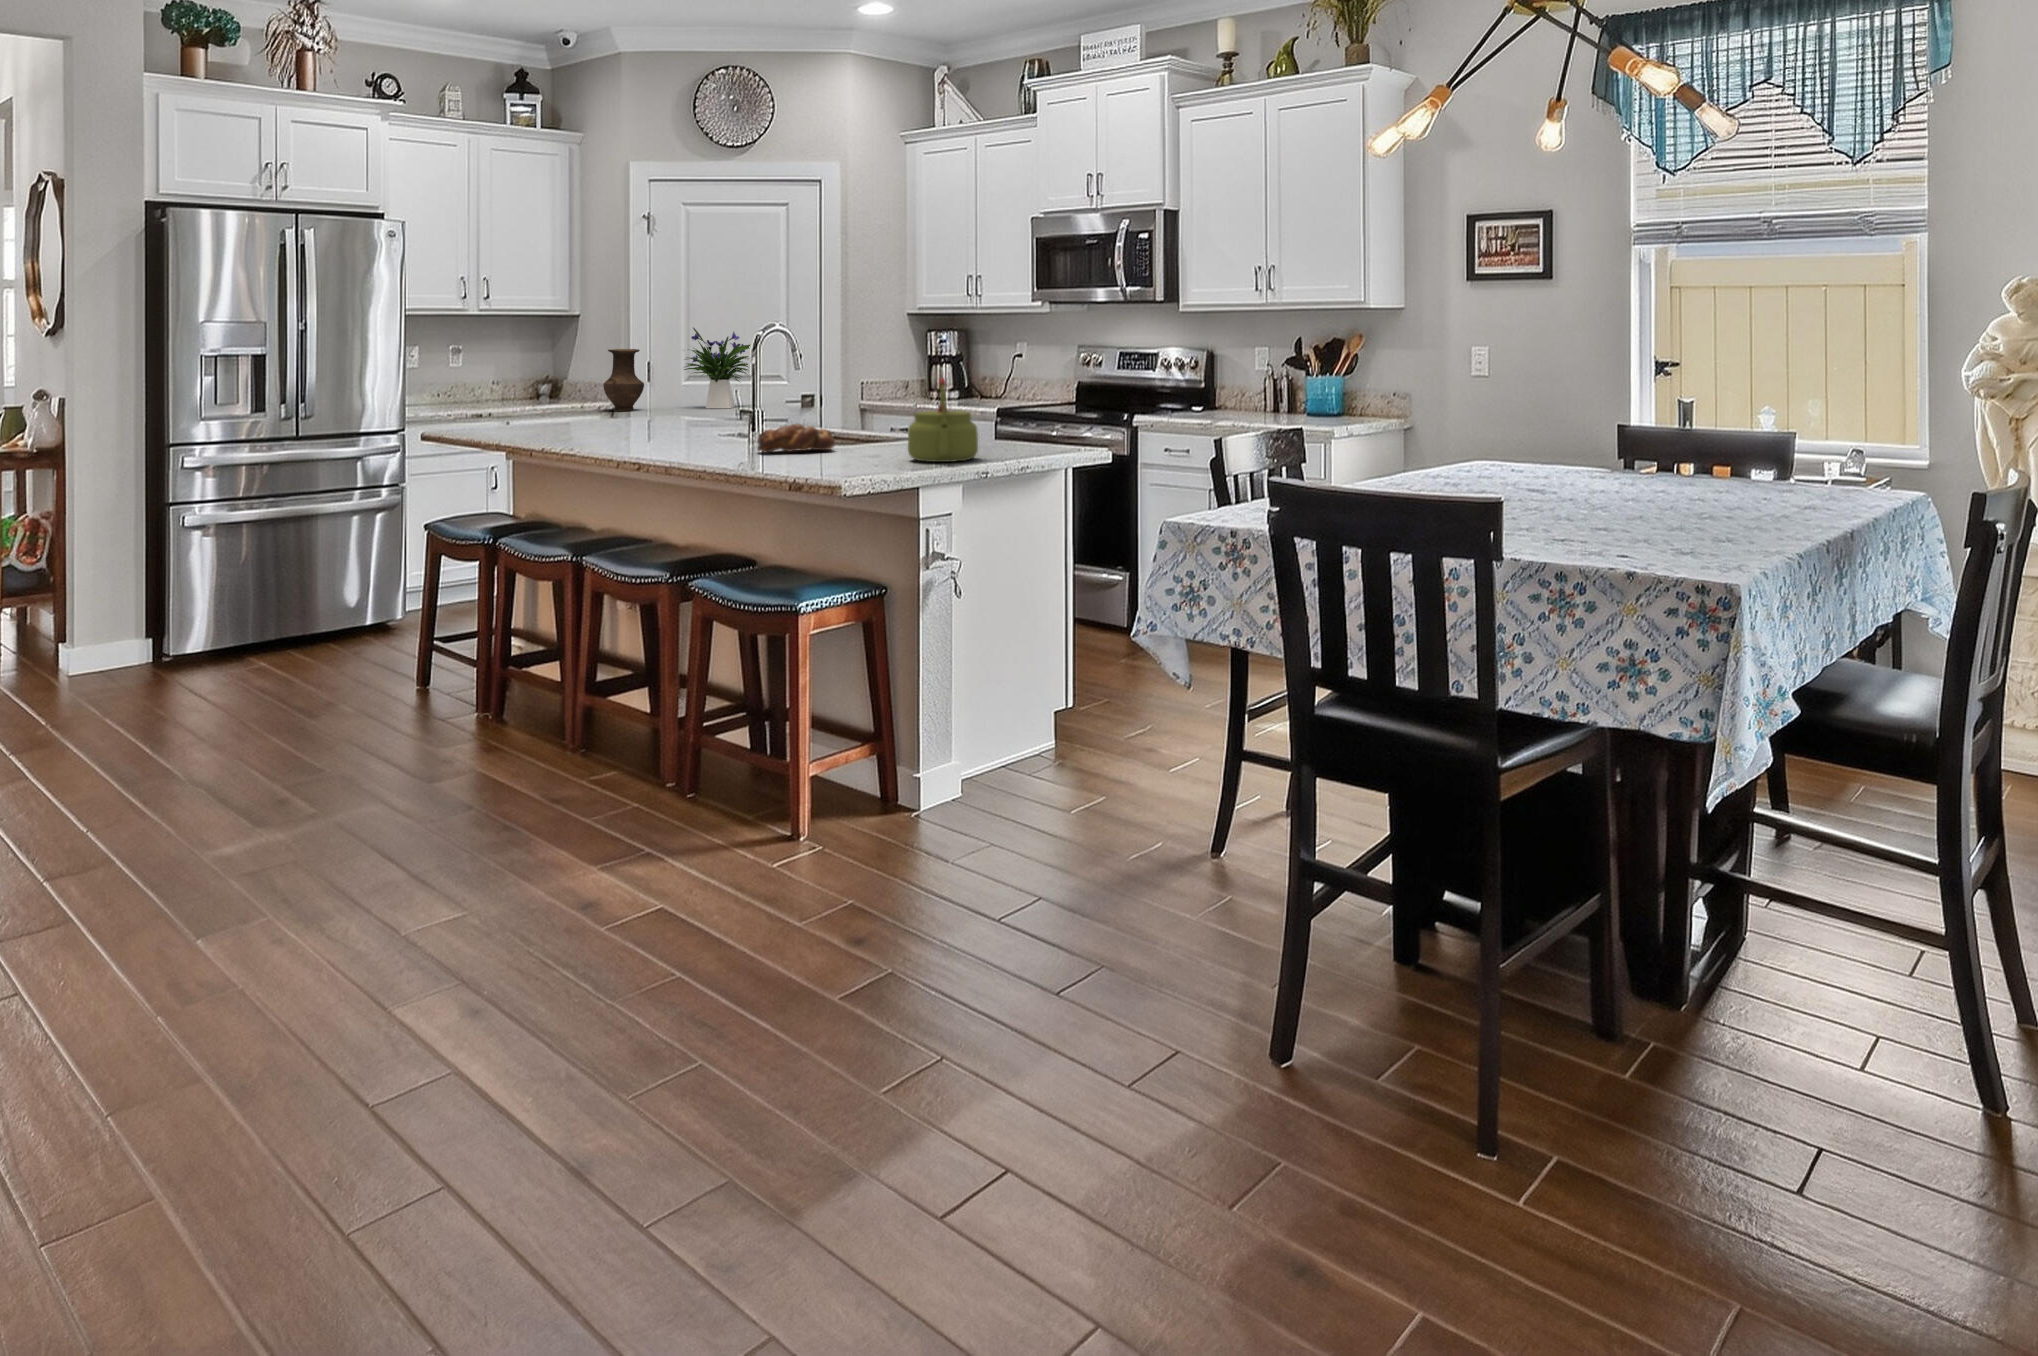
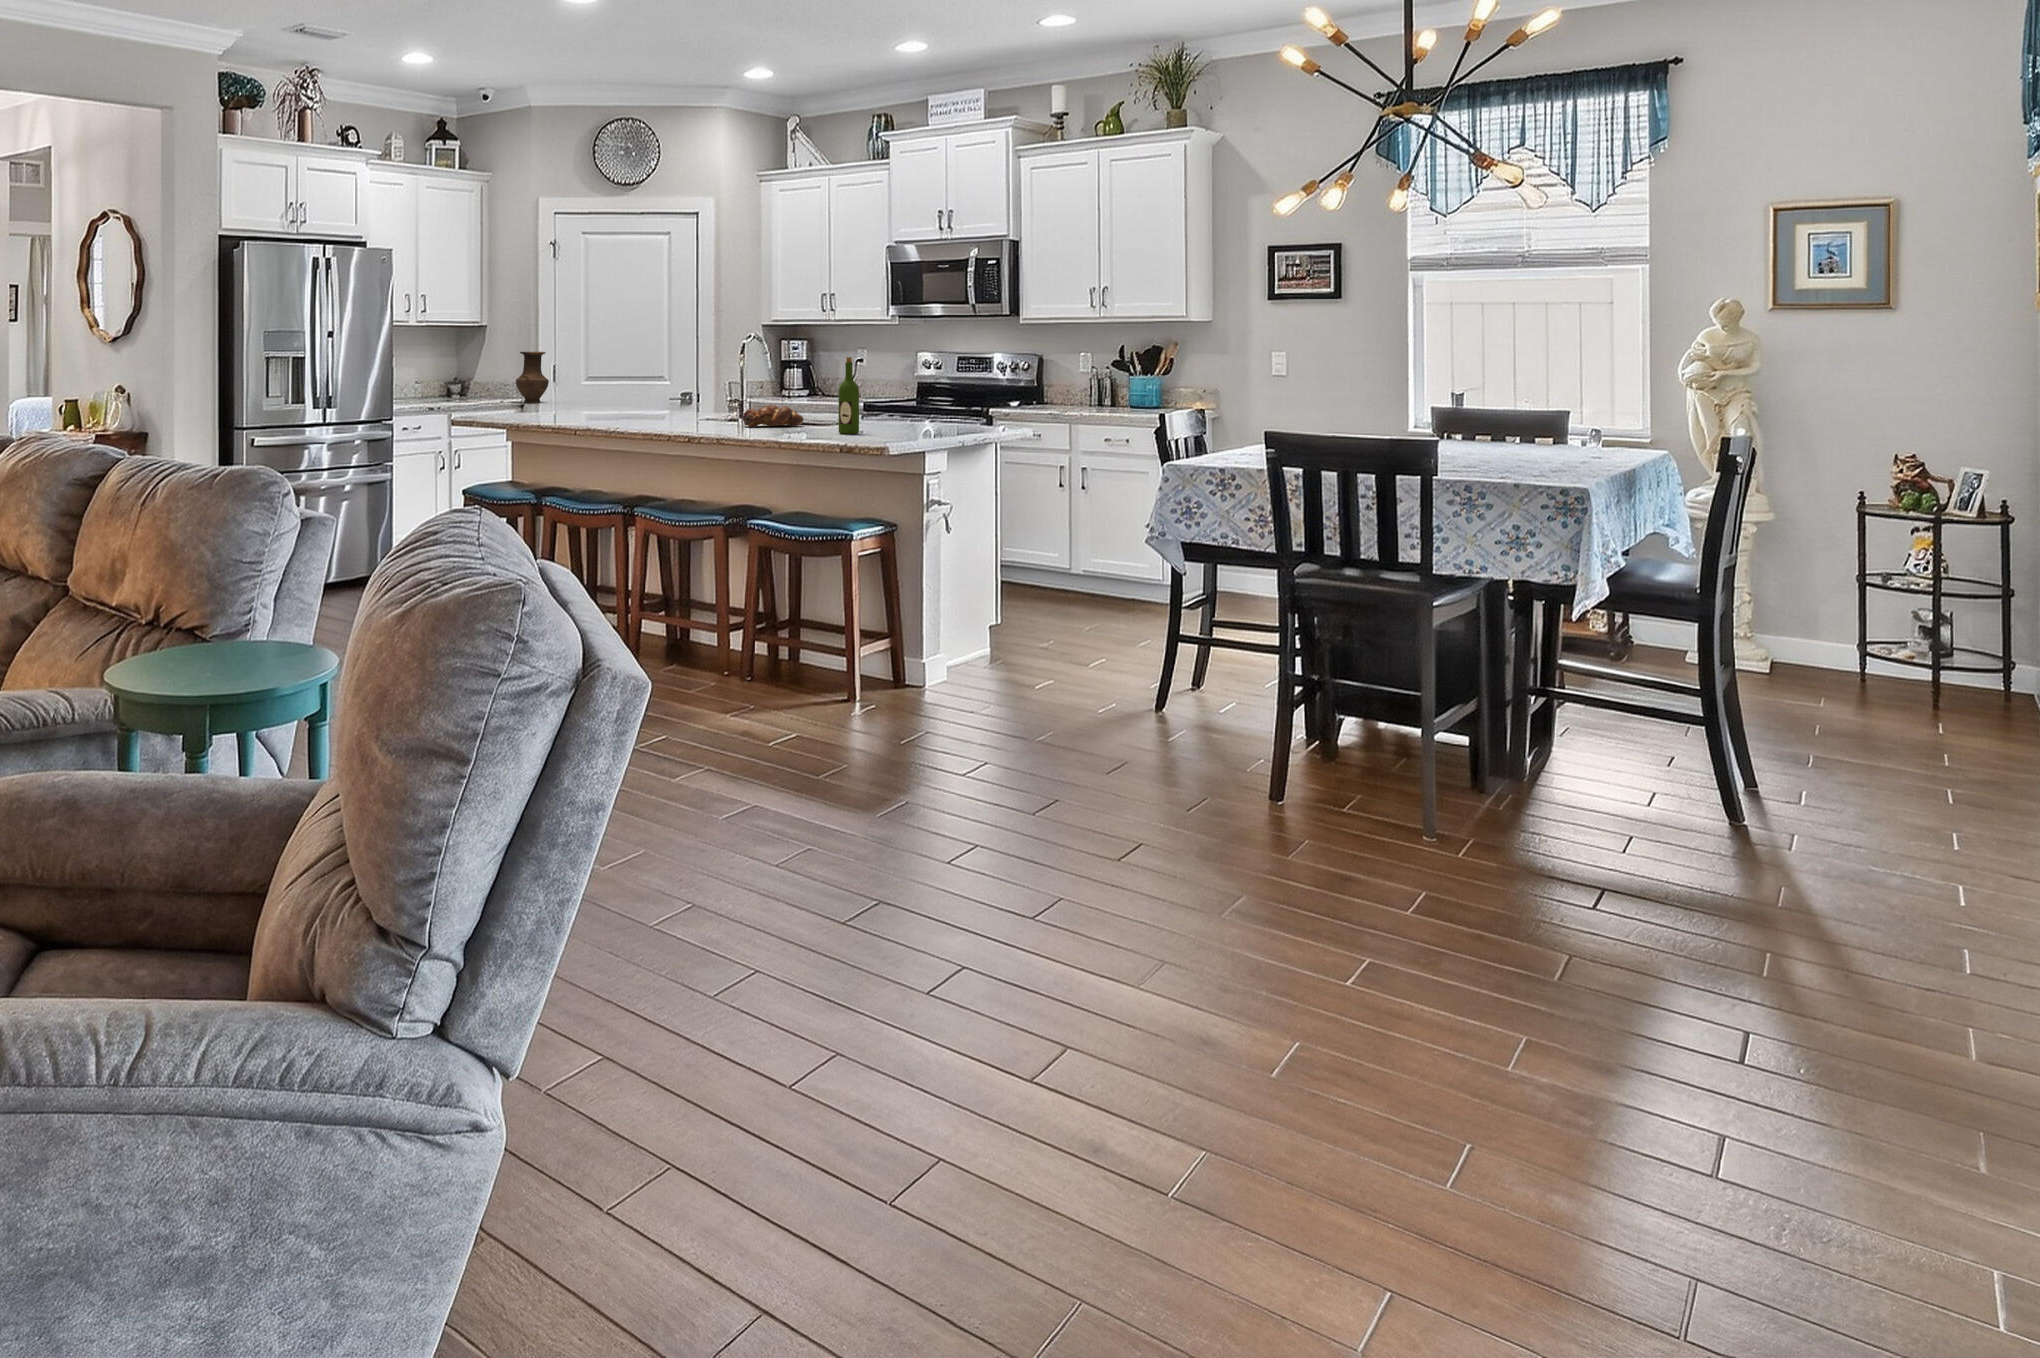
flower arrangement: present [684,328,750,408] -> none [577,334,641,402]
wine bottle: none [844,364,871,466] -> present [839,357,859,434]
kettle: present [908,378,978,462] -> none [878,369,932,432]

